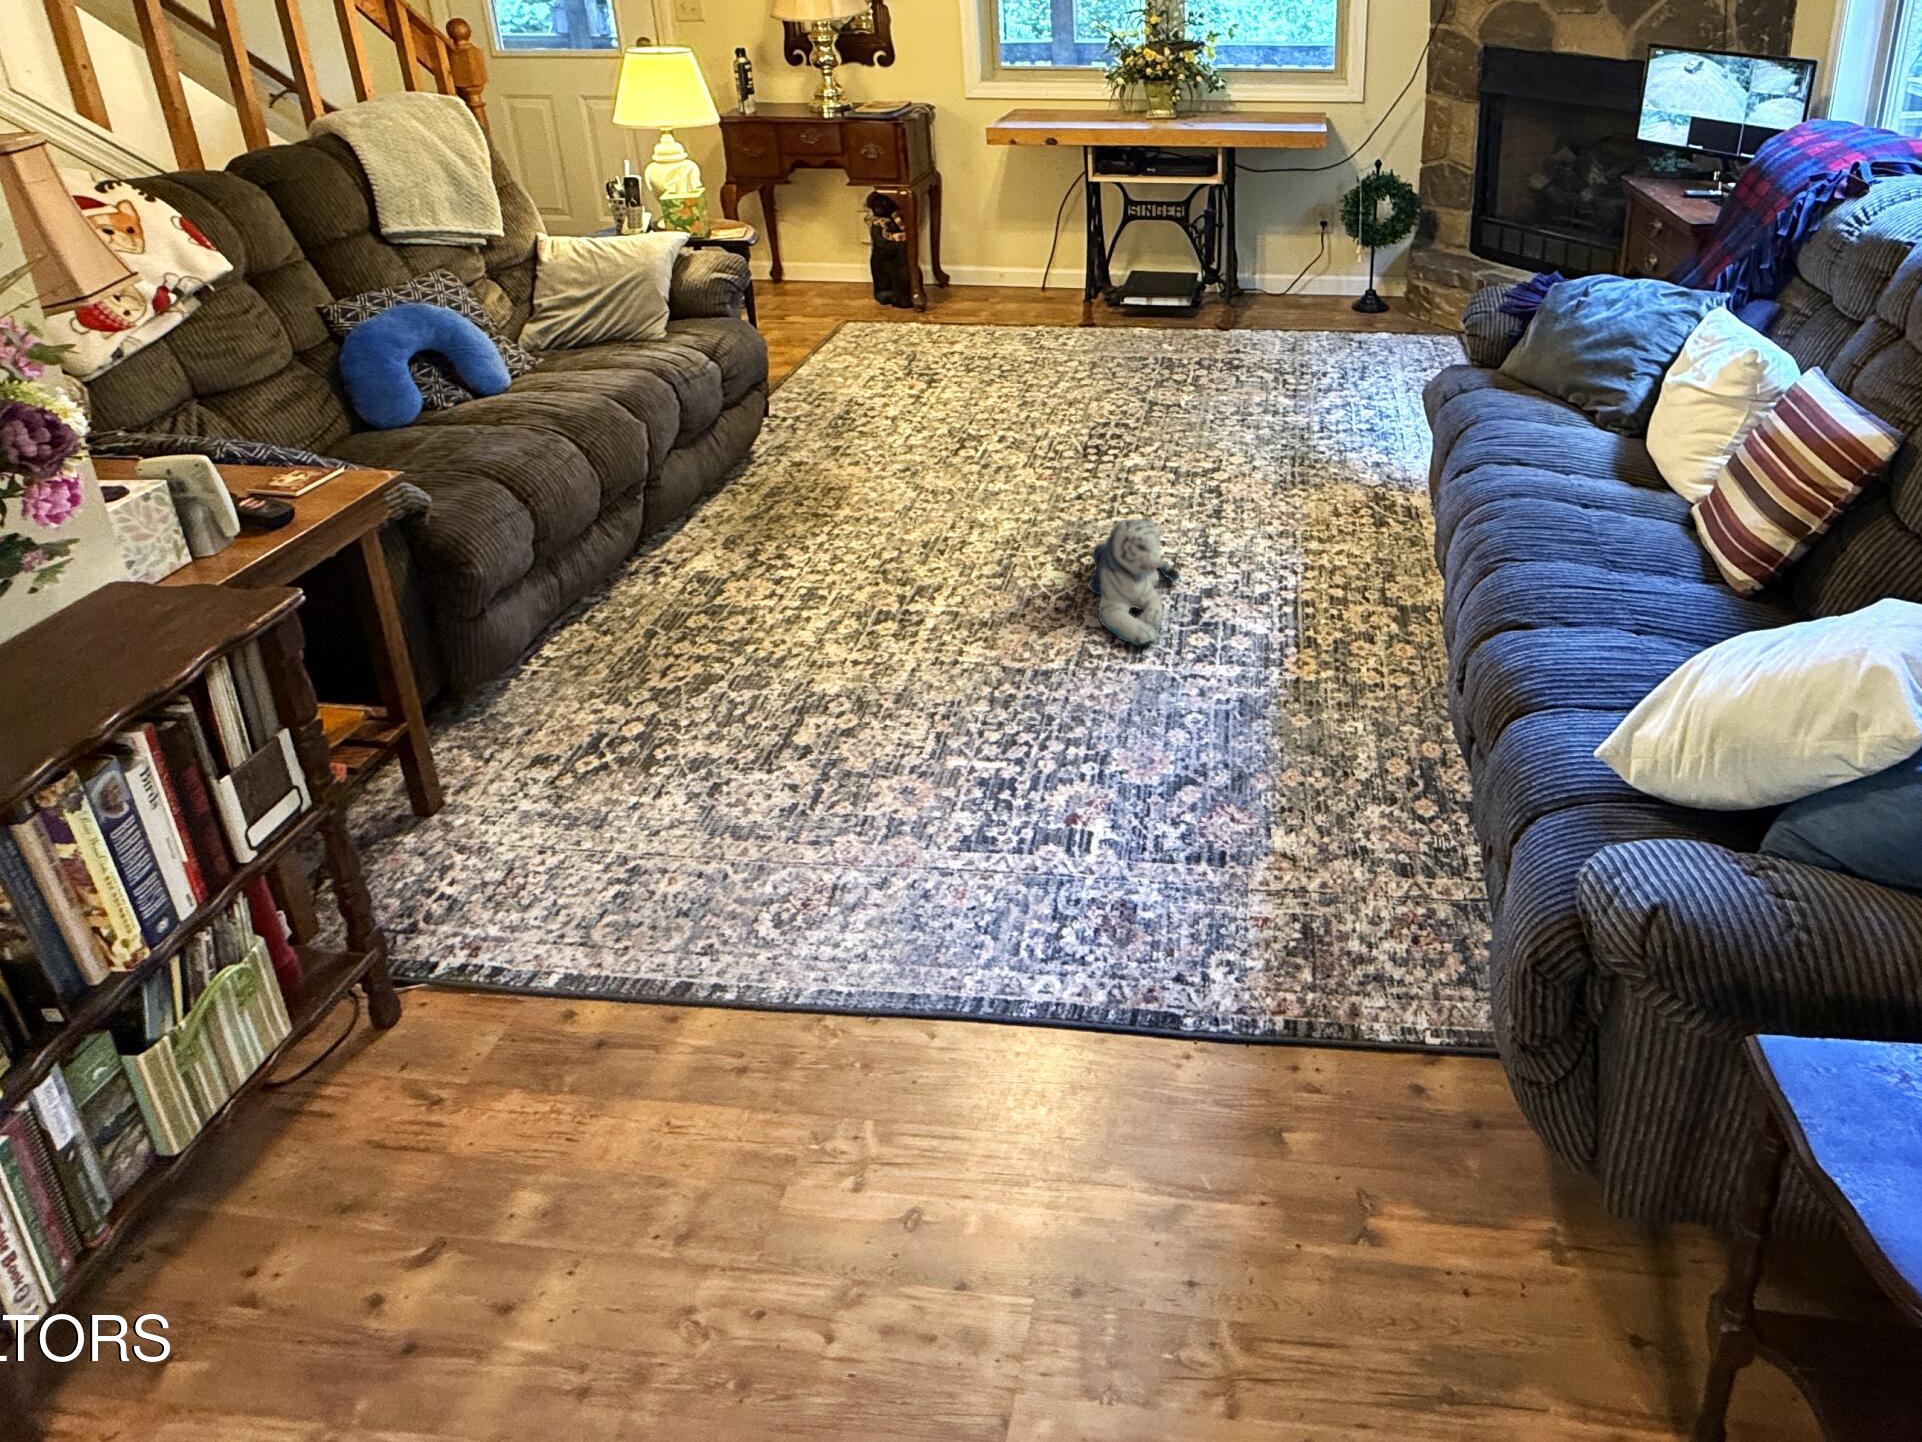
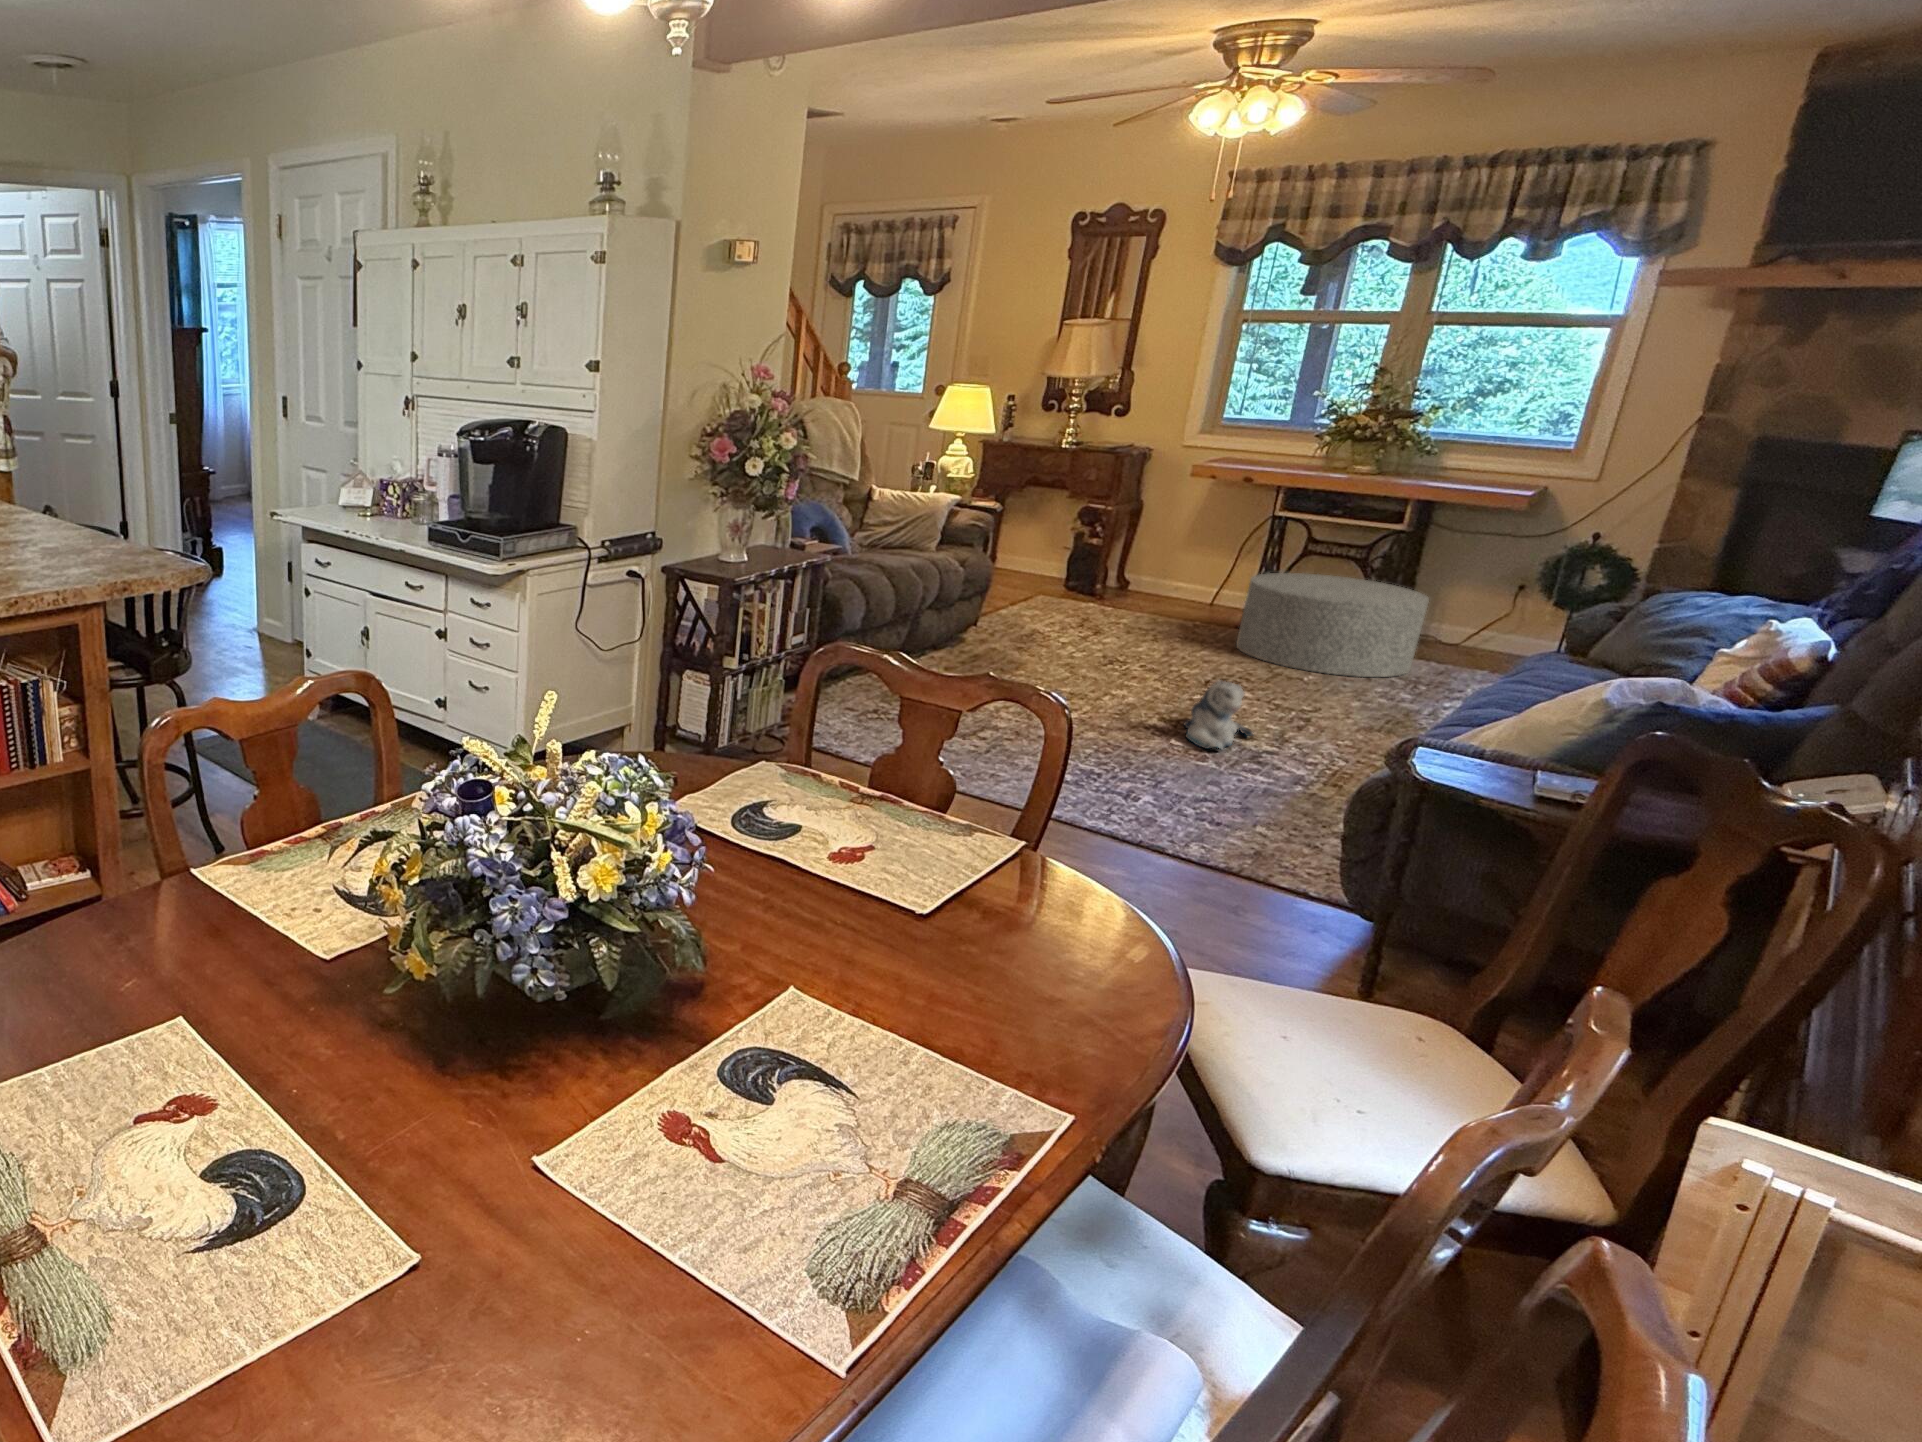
ottoman: none [1090,250,1274,392] -> present [1236,573,1429,677]

